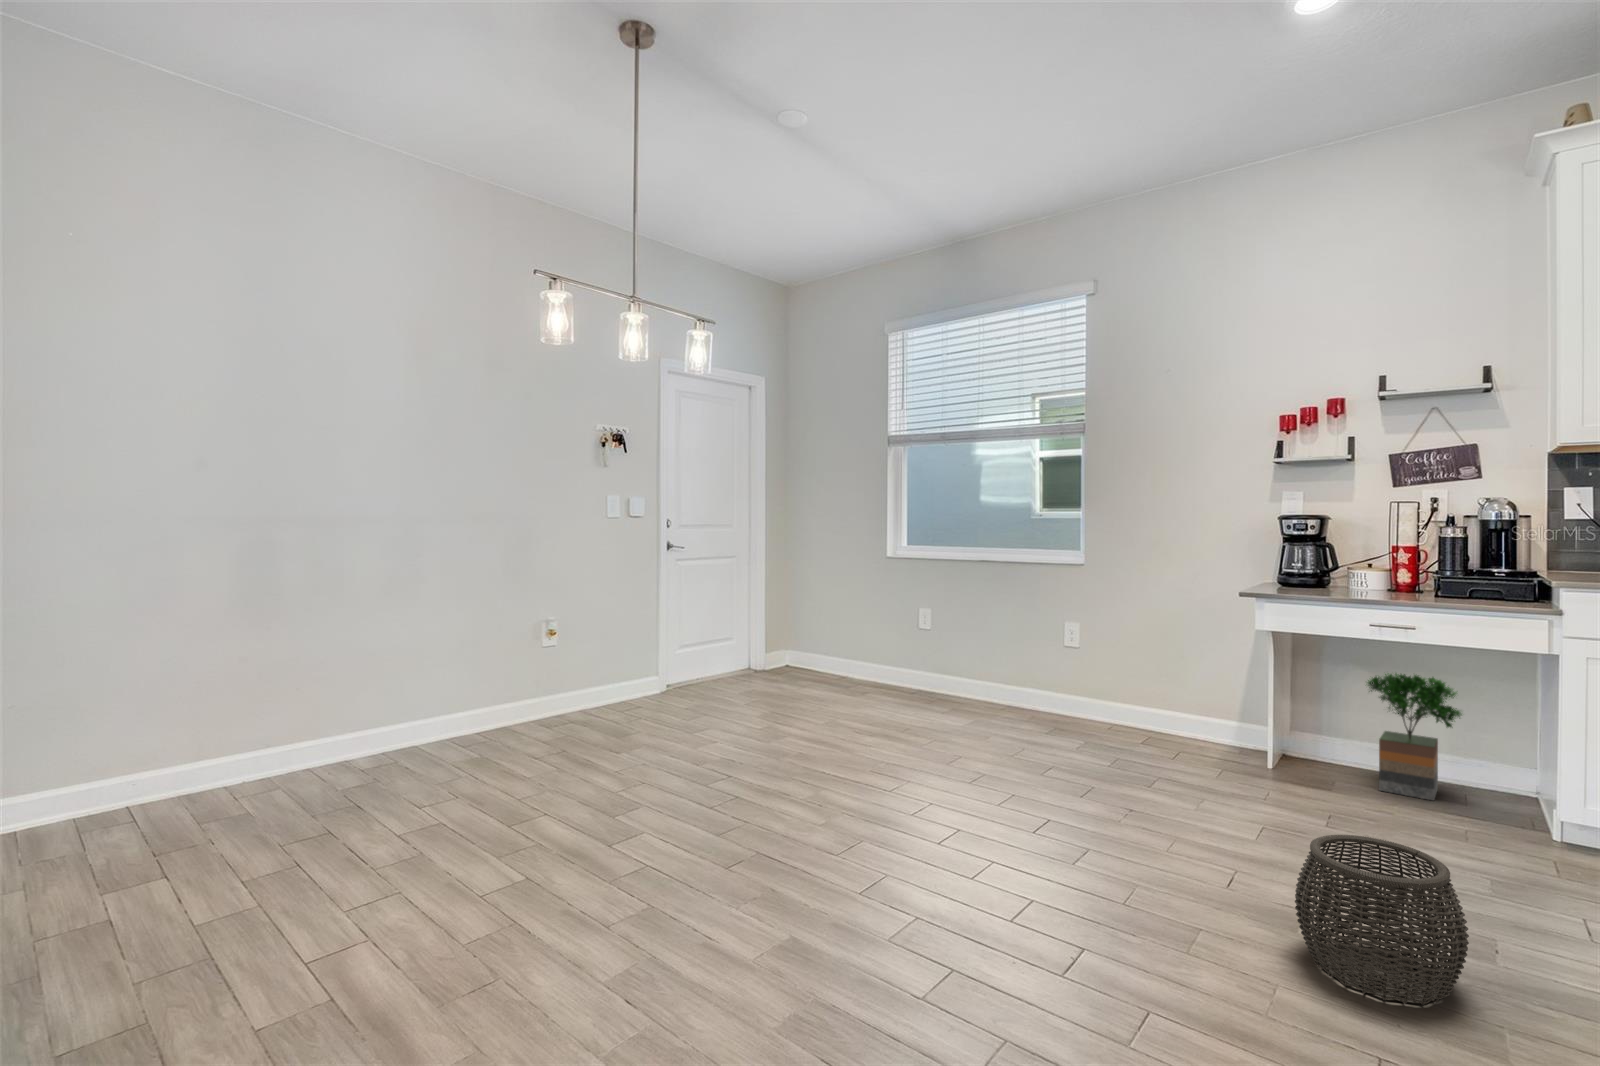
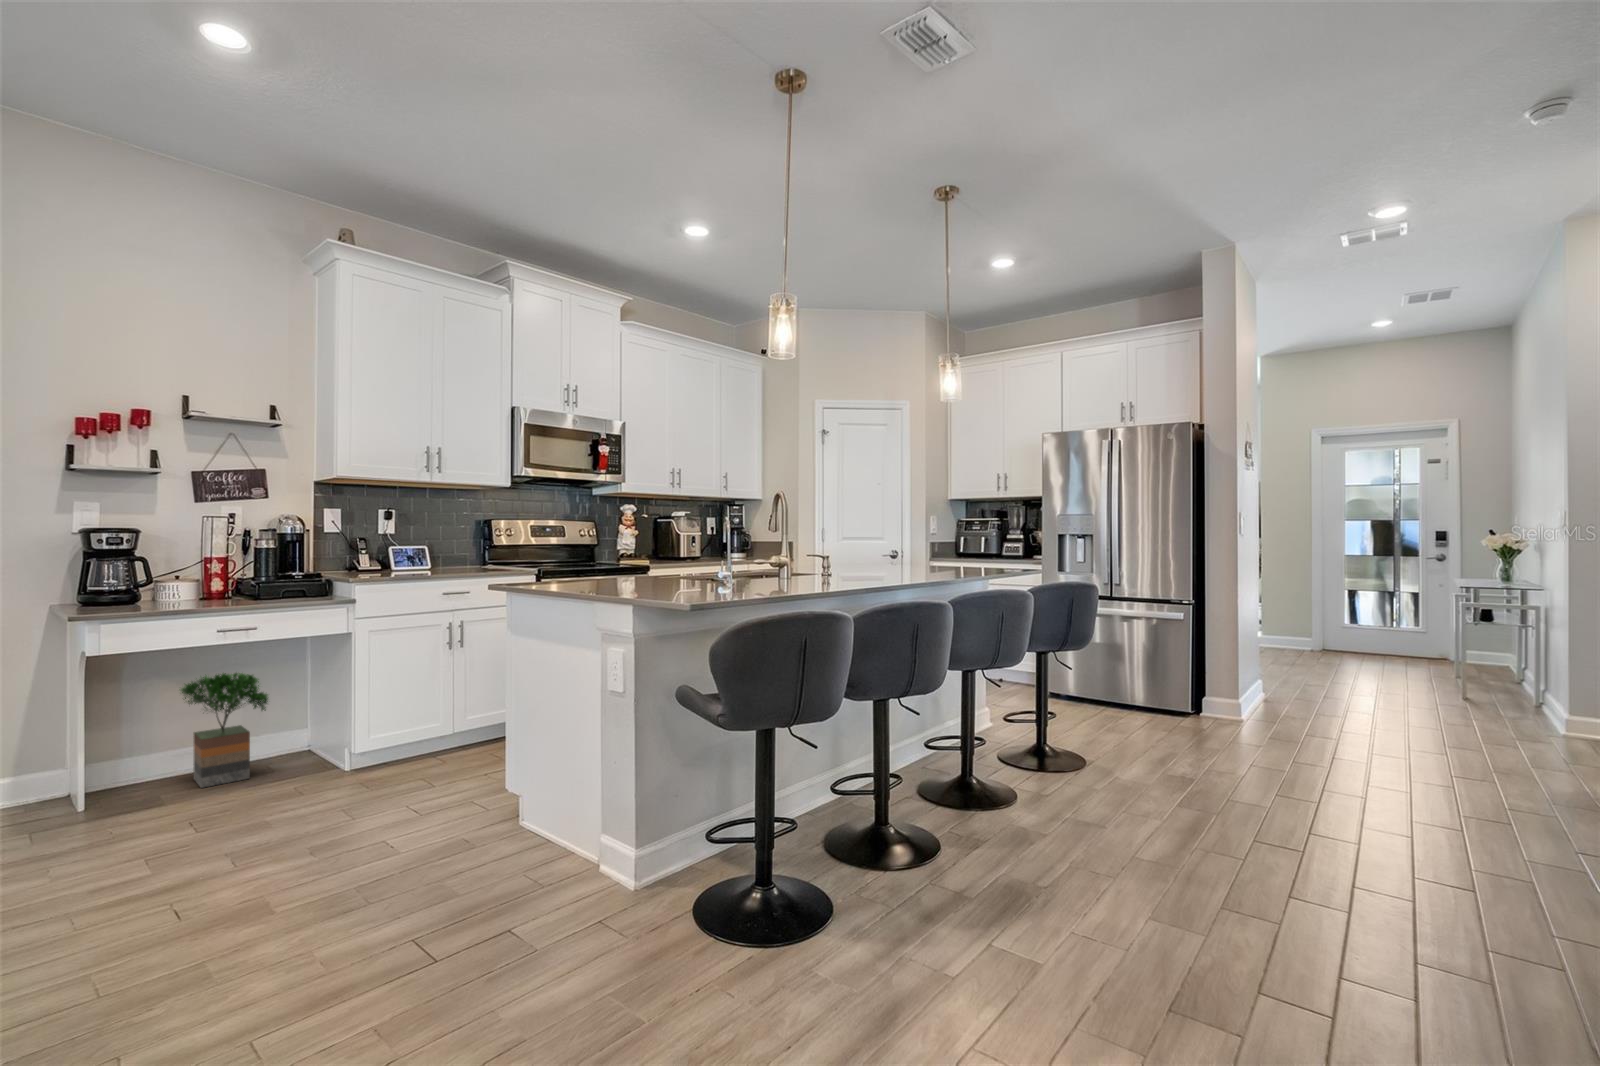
woven basket: present [1295,835,1469,1005] -> none [305,786,432,913]

